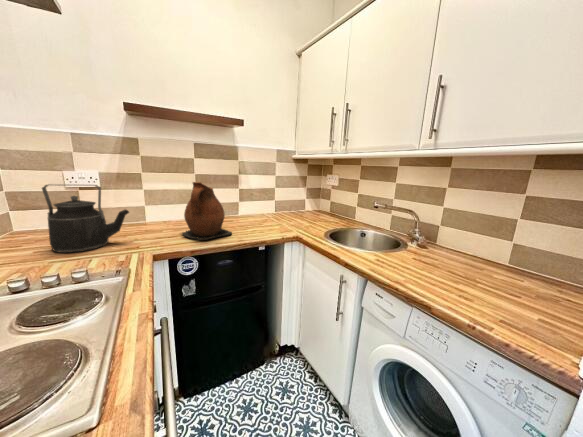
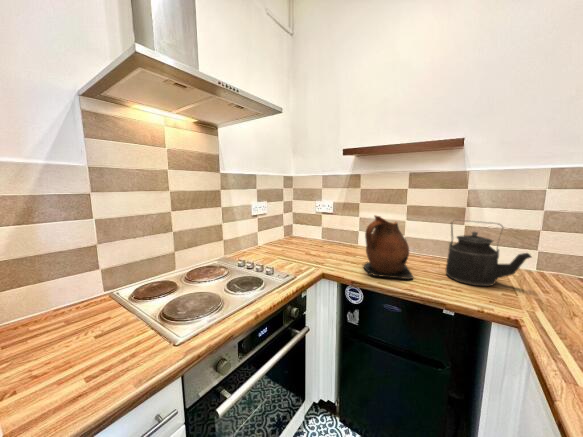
kettle: present [42,184,129,253] -> present [446,222,531,286]

